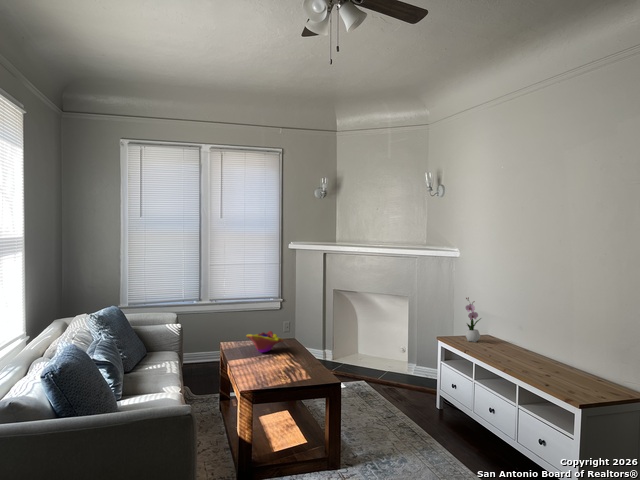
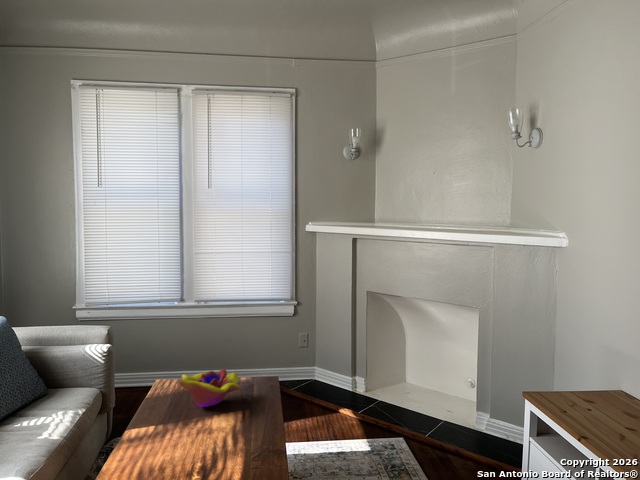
flower arrangement: present [465,298,481,342] -> none [576,326,611,412]

